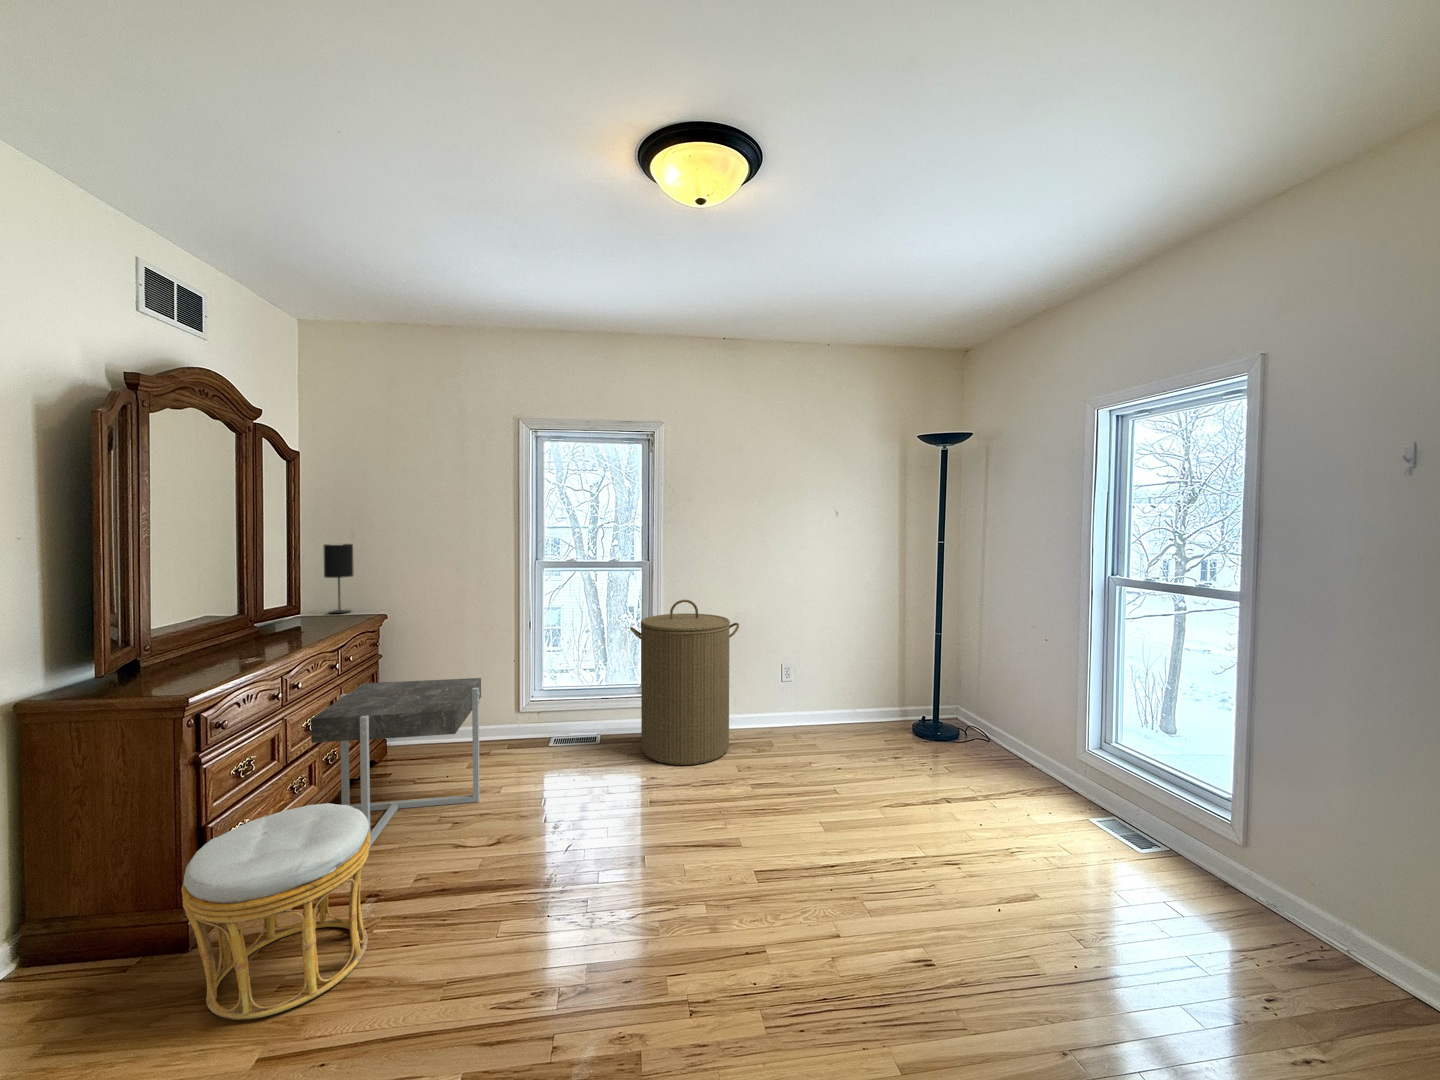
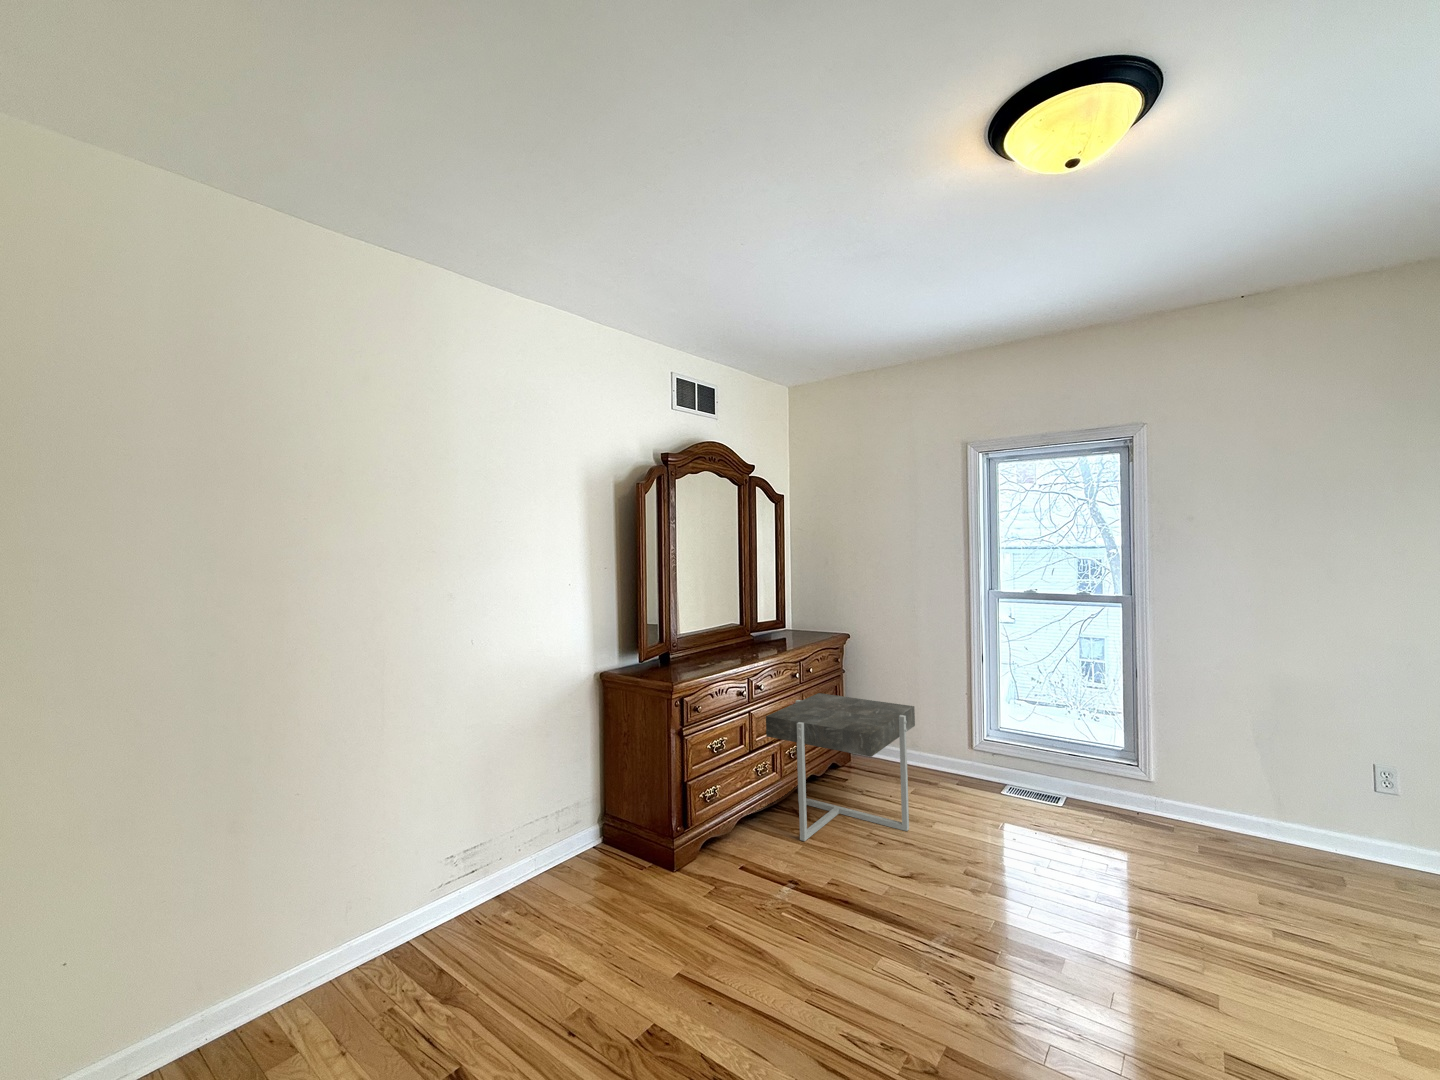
table lamp: present [323,544,354,613] -> none [803,568,825,629]
laundry hamper: present [630,600,739,765] -> none [1095,647,1281,882]
ottoman: present [181,803,370,1019] -> none [660,786,777,945]

